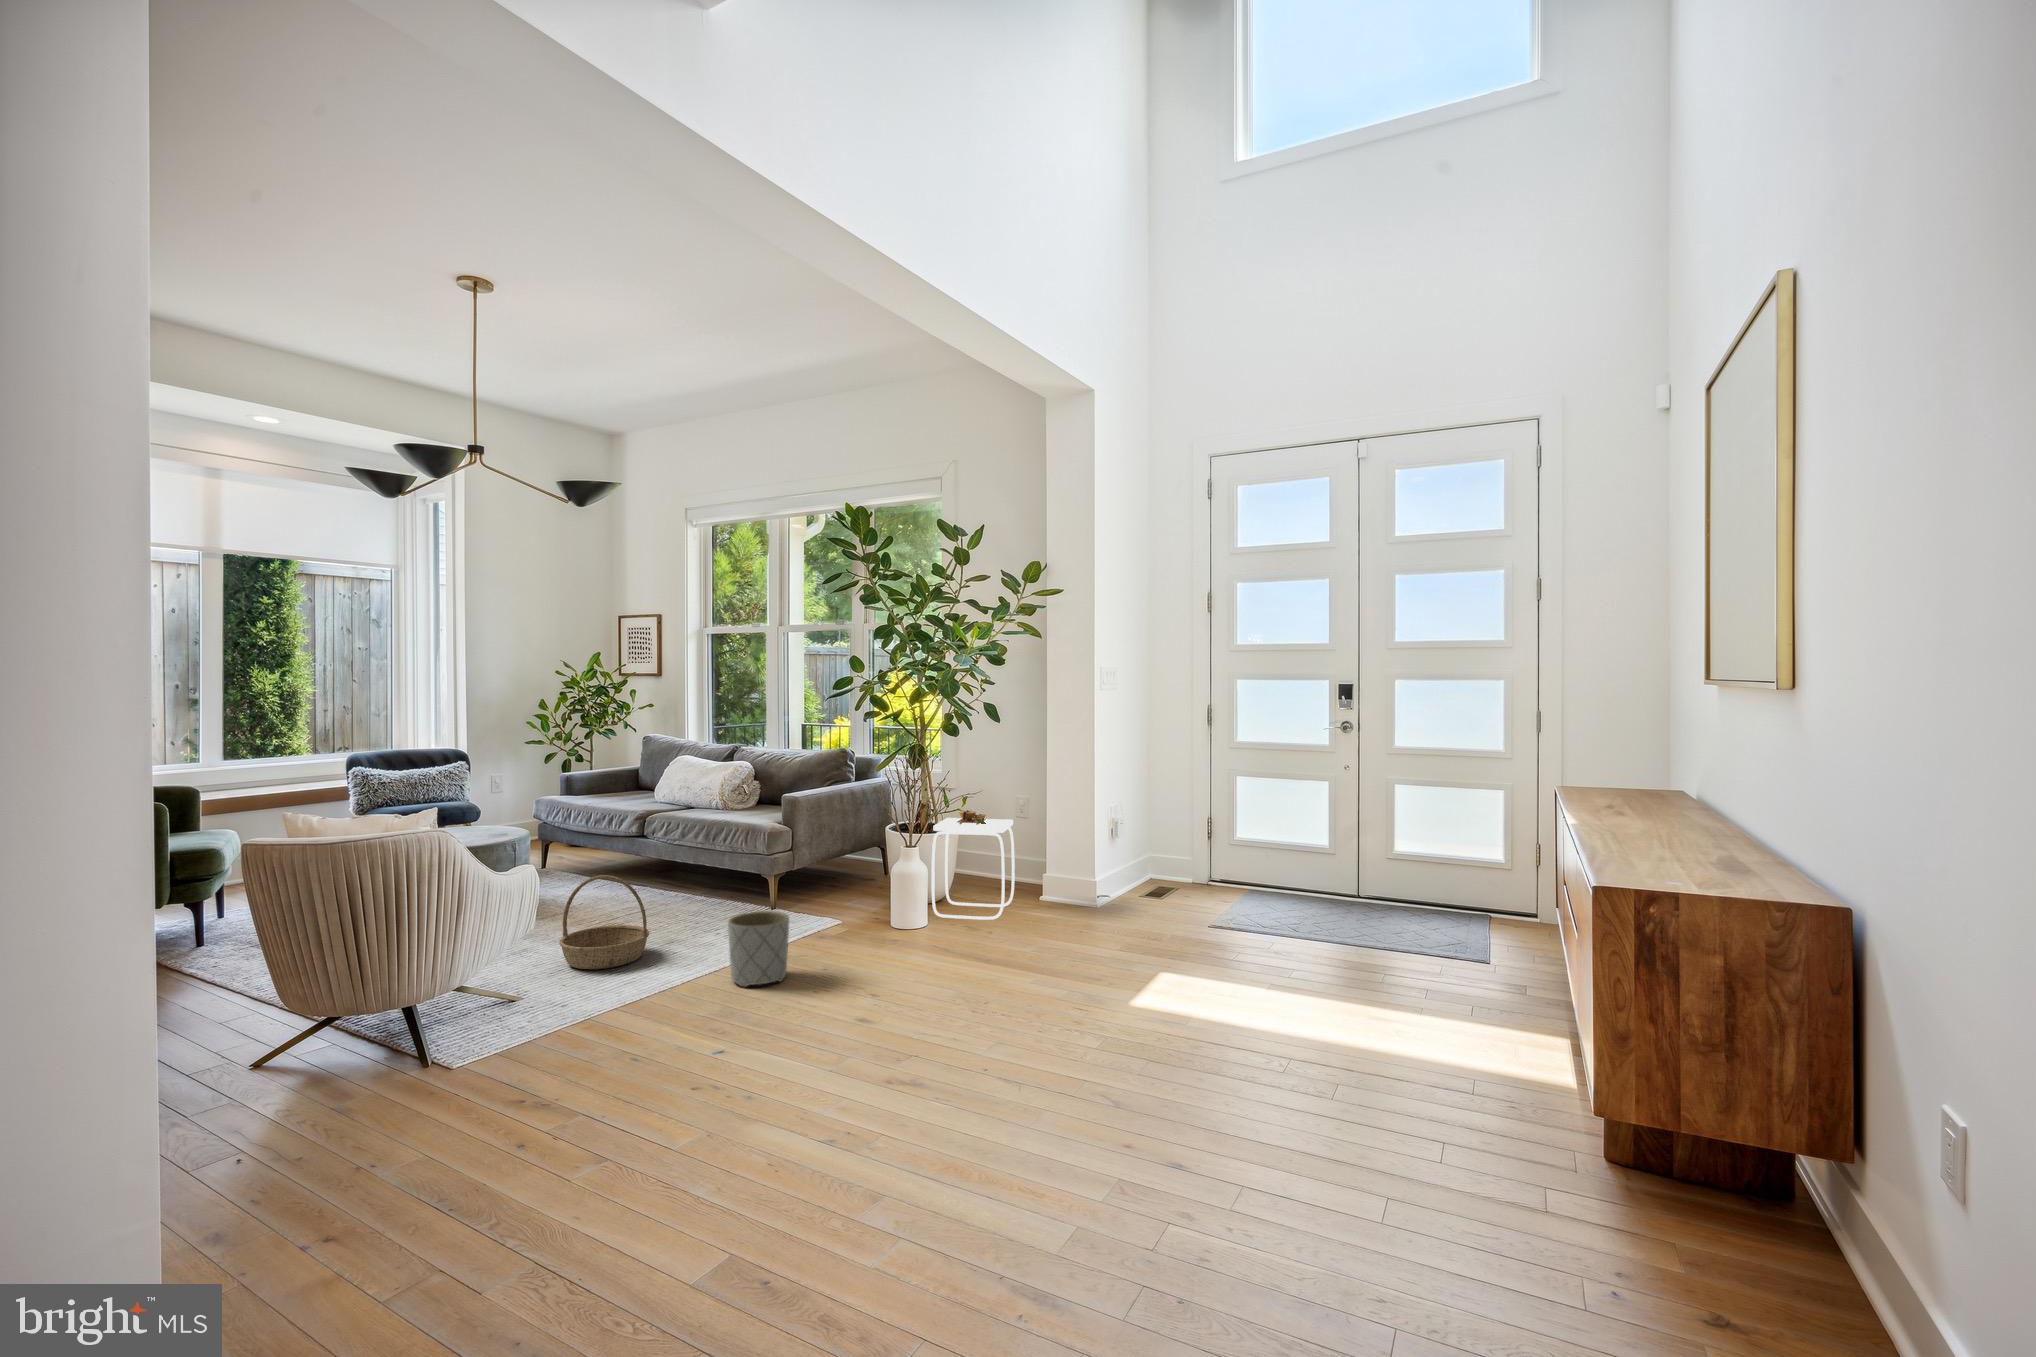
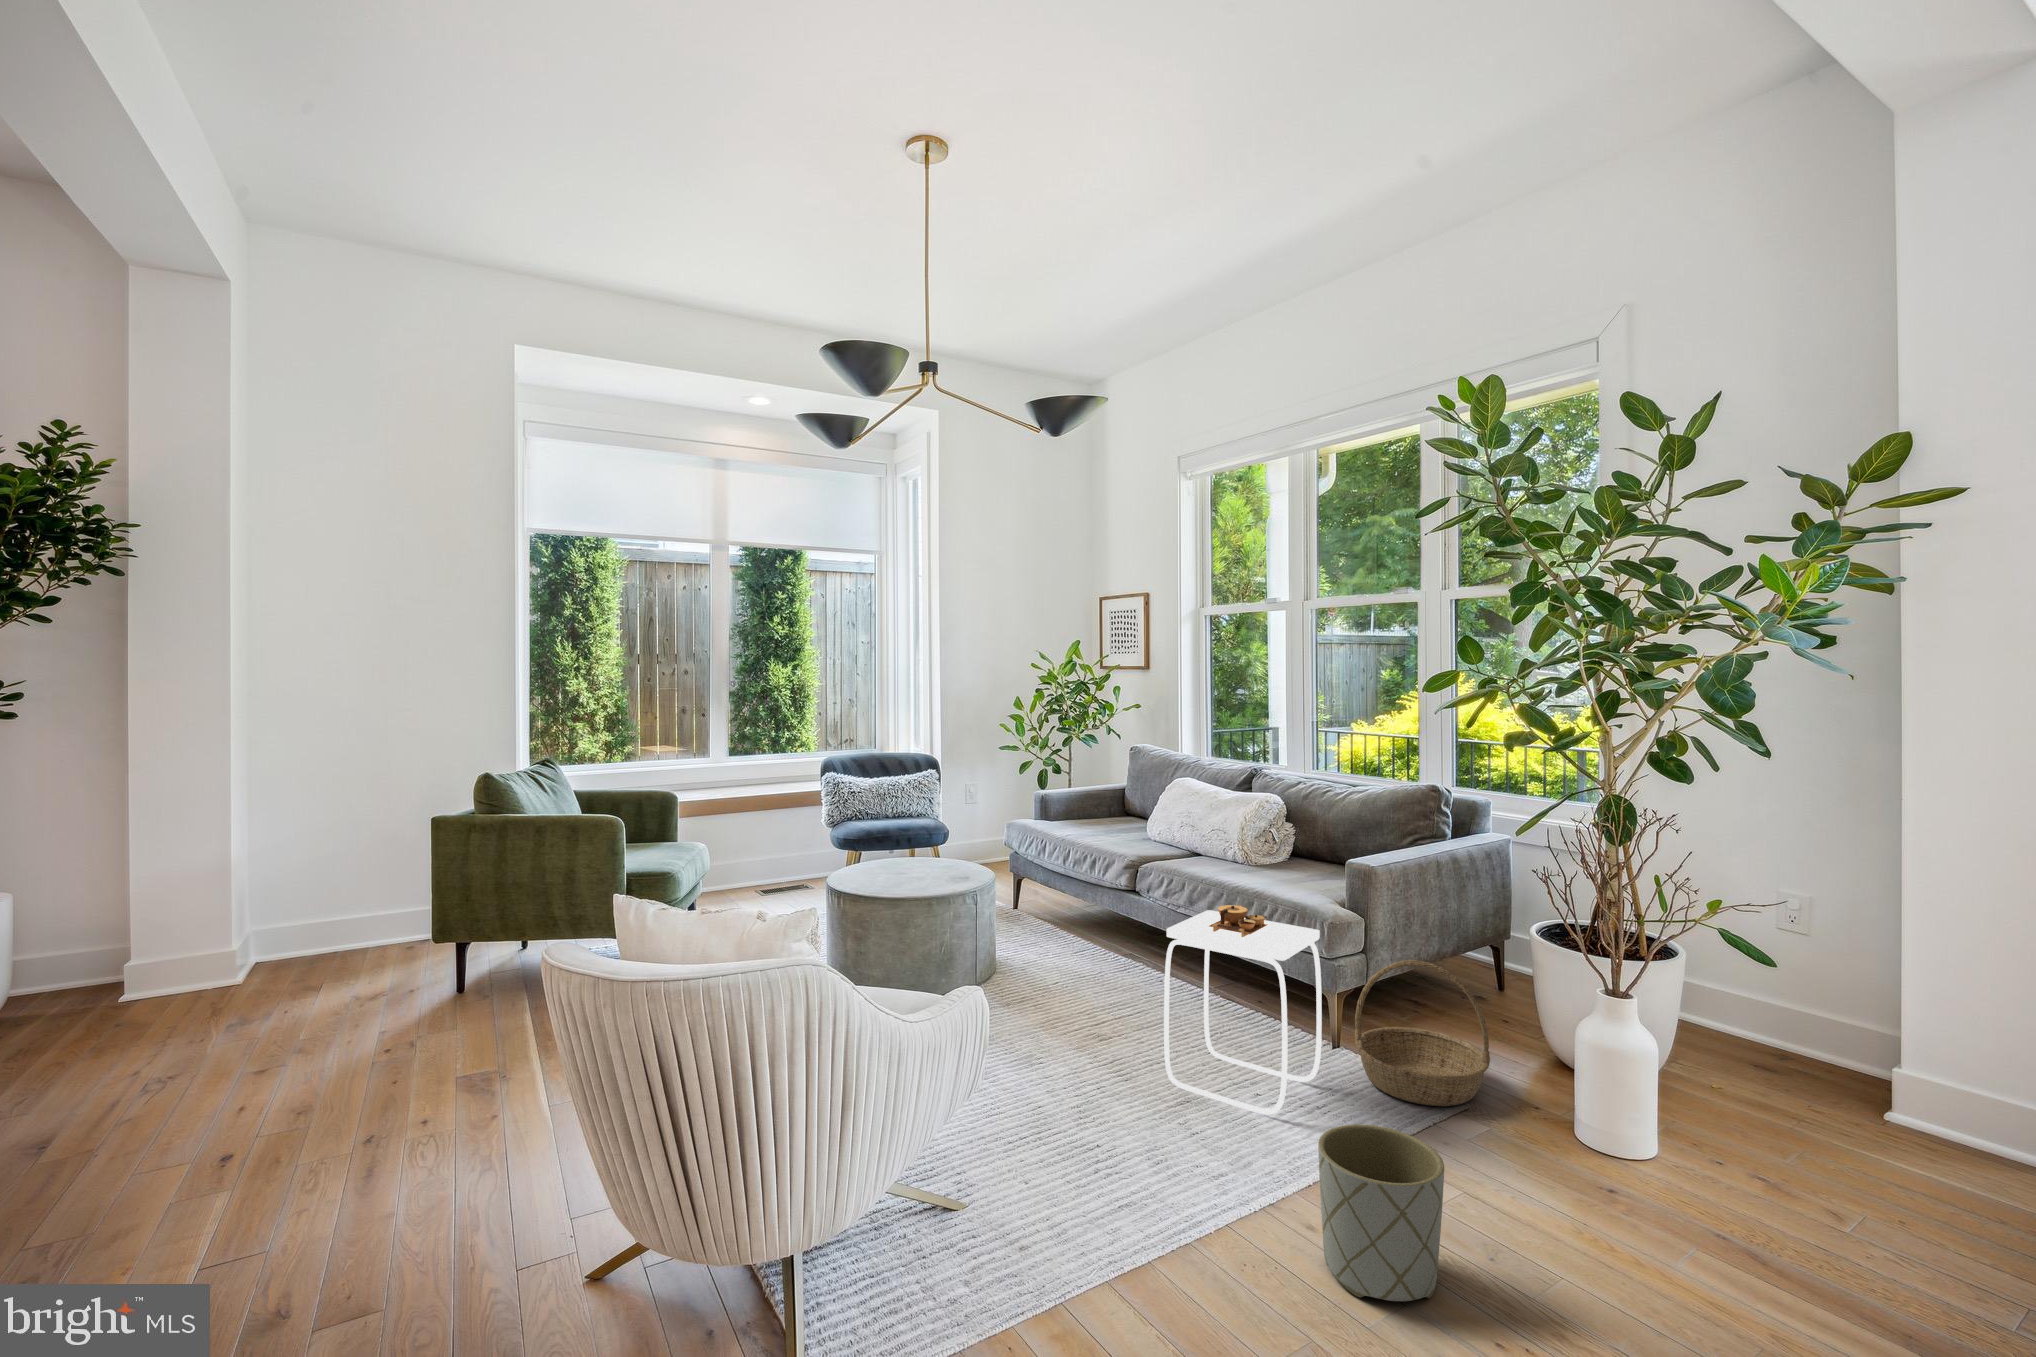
side table: present [932,810,1015,920] -> present [1164,905,1322,1114]
basket: present [559,875,649,969] -> present [1355,960,1490,1106]

